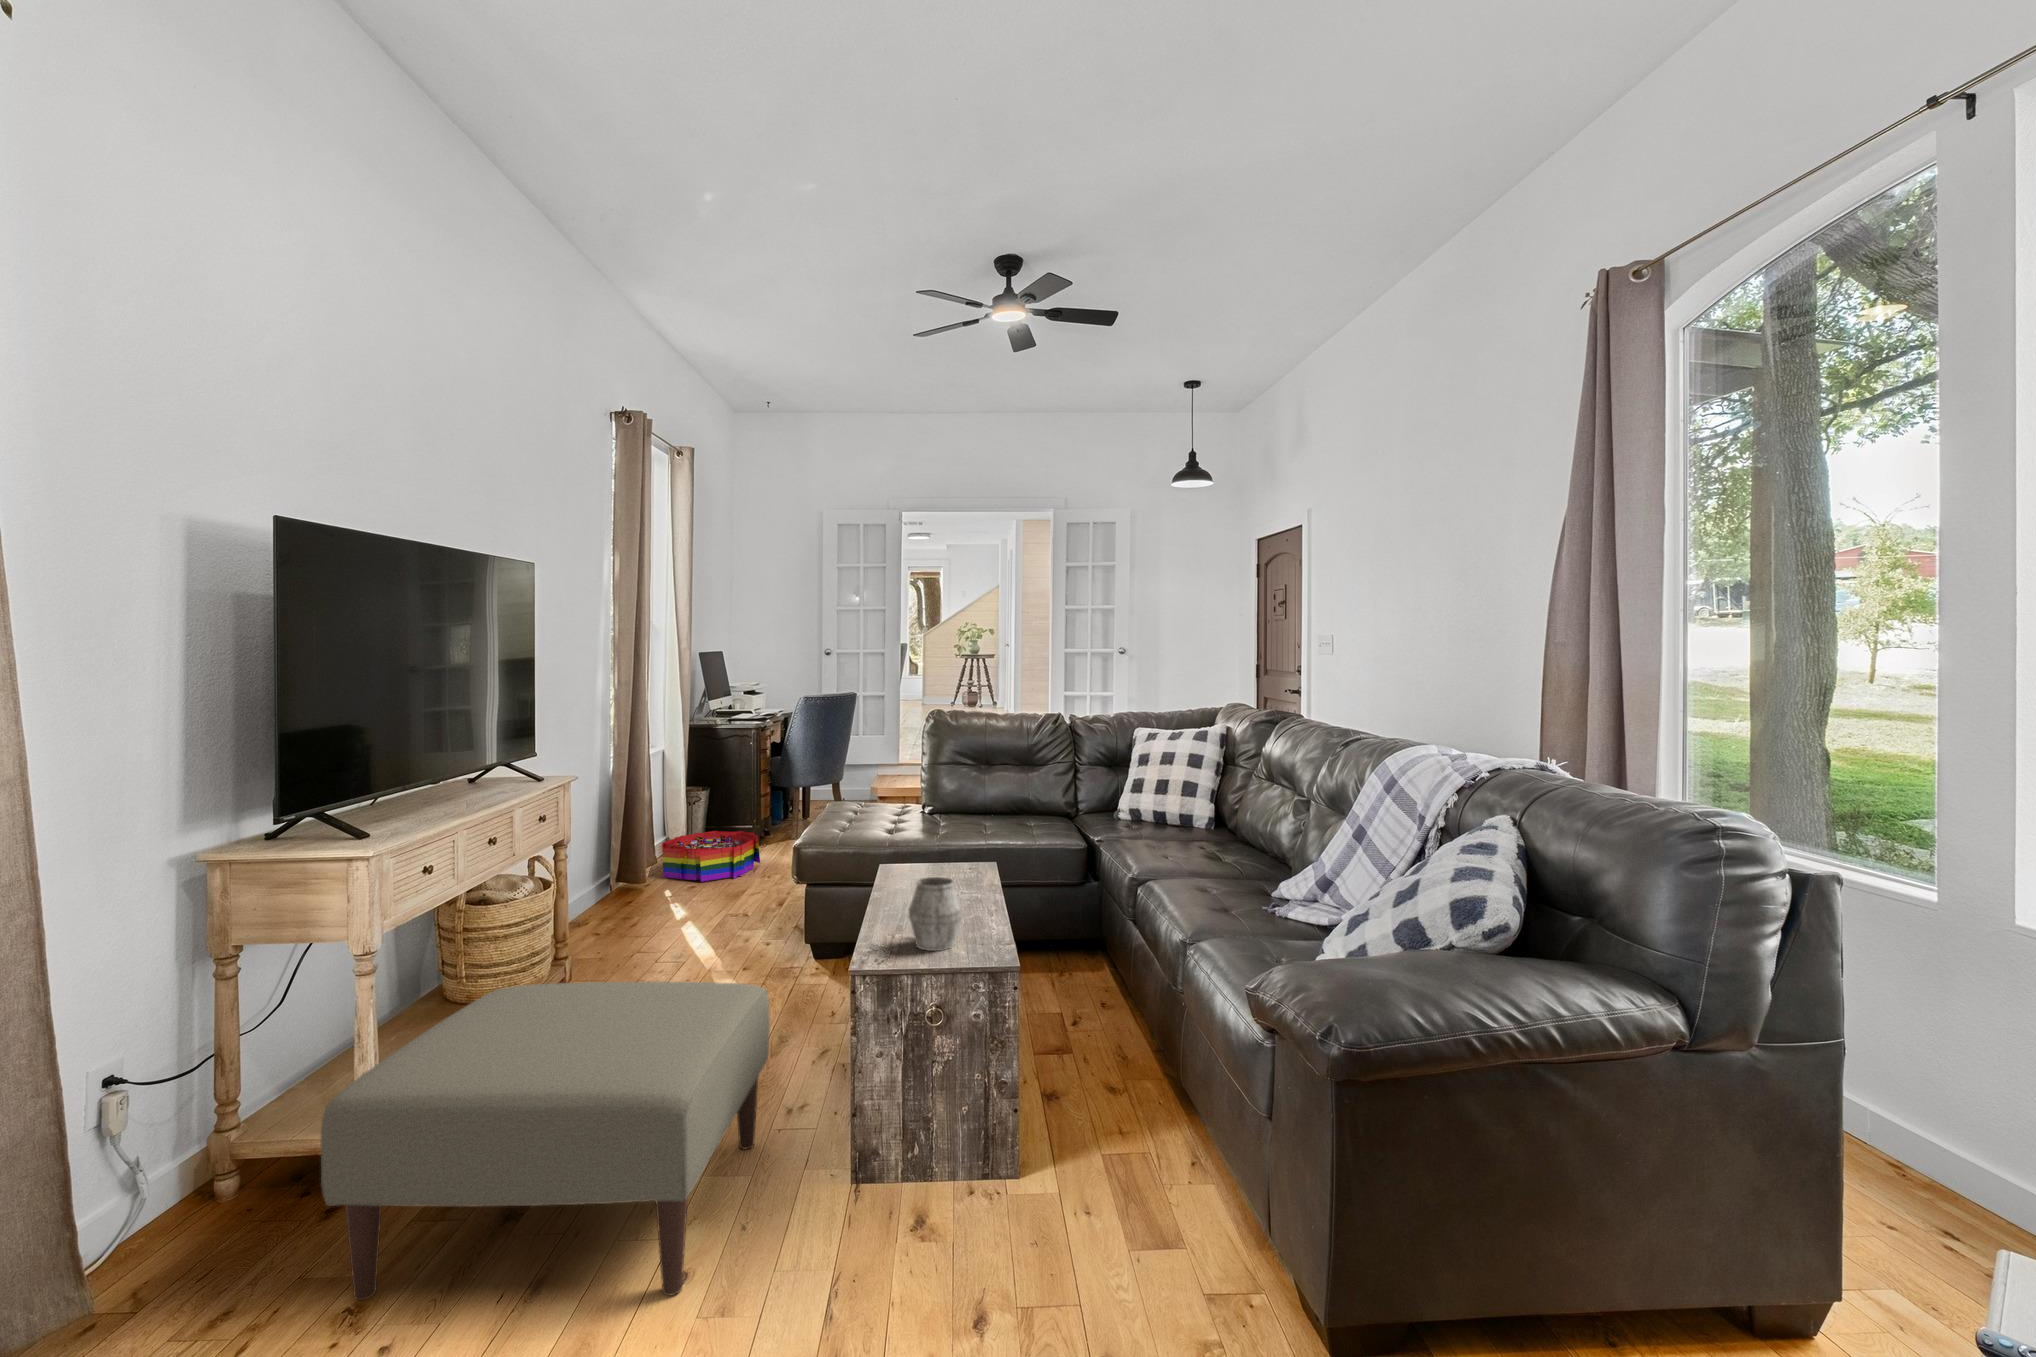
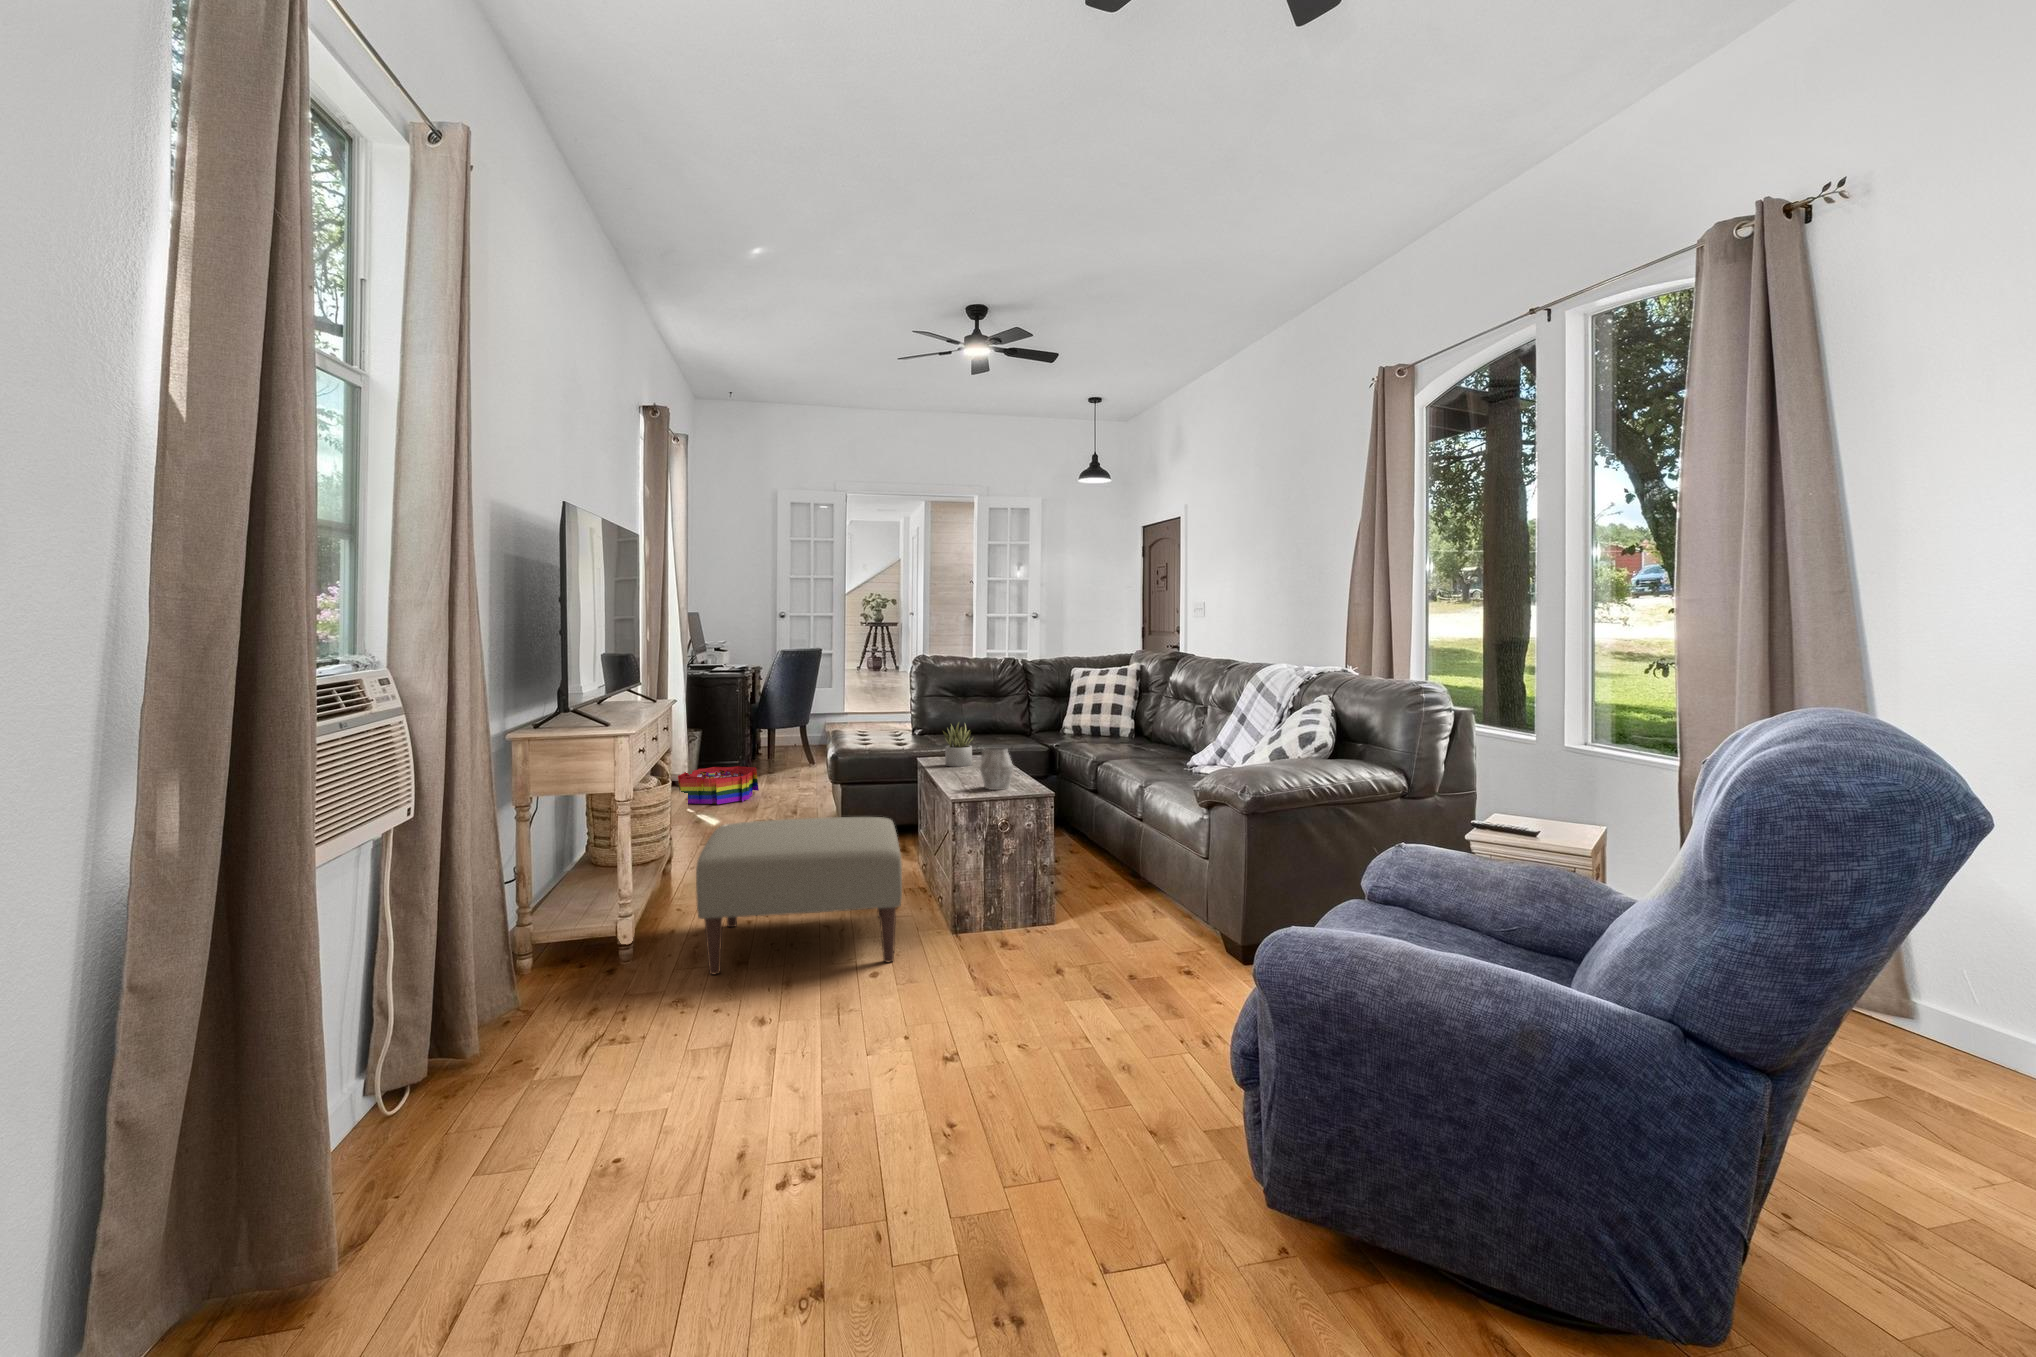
succulent plant: none [915,811,959,878] -> present [943,723,973,767]

